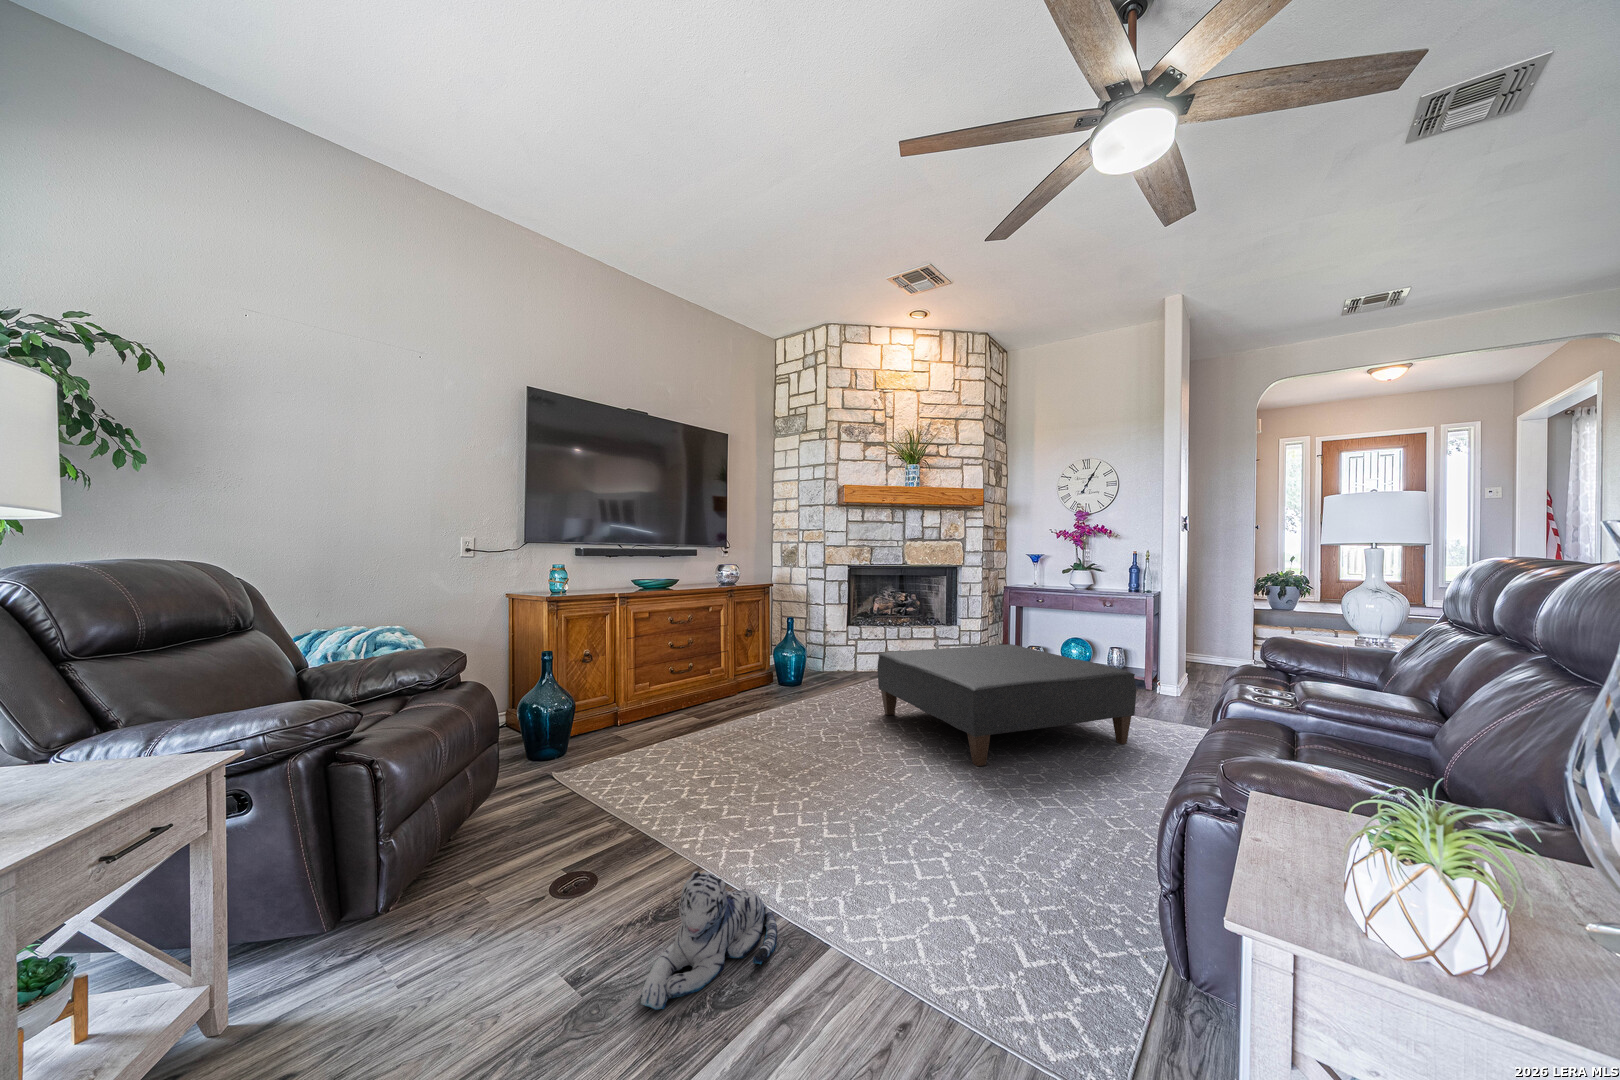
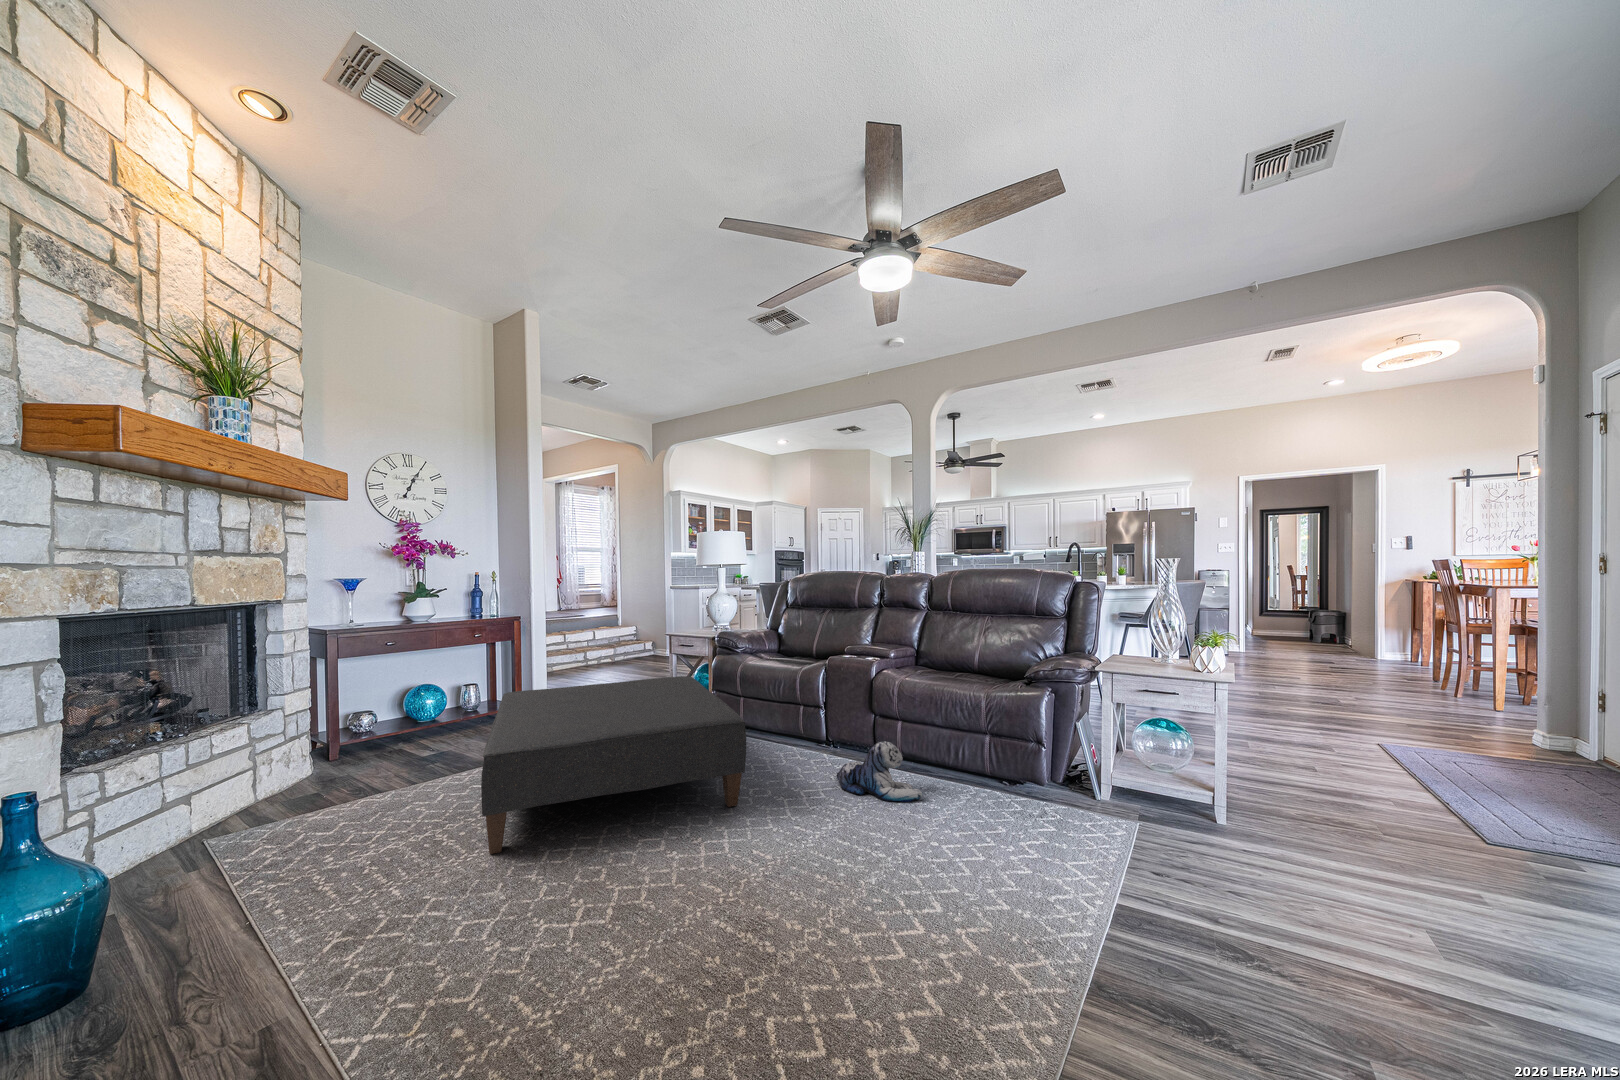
plush toy: present [640,871,777,1010] -> present [837,741,923,802]

